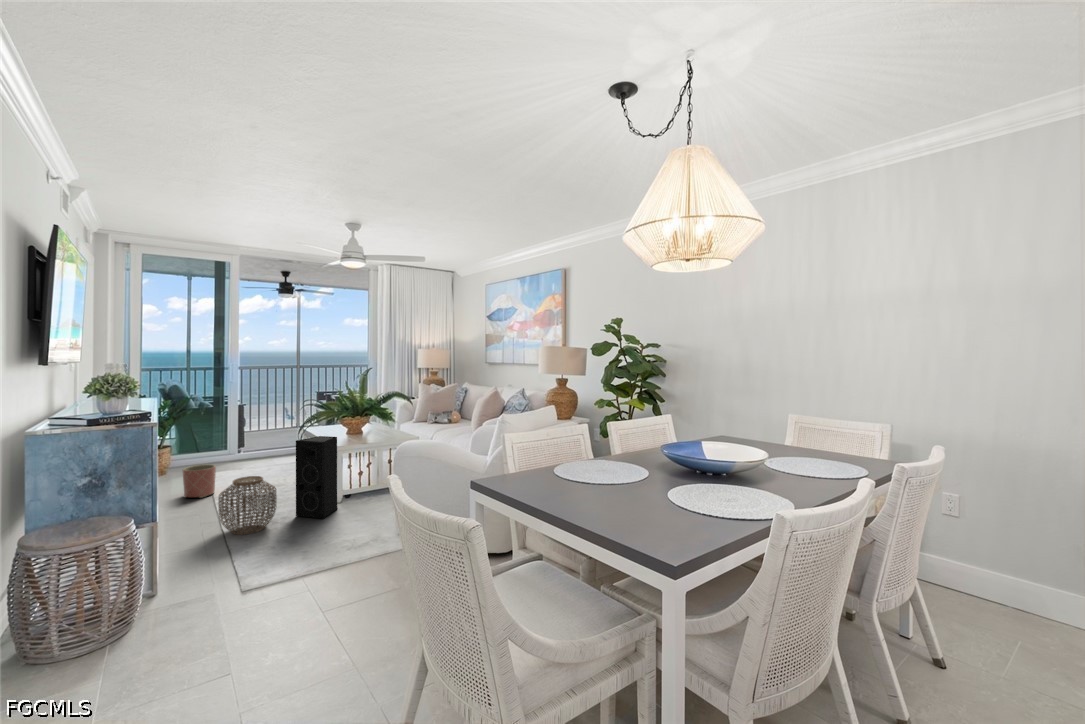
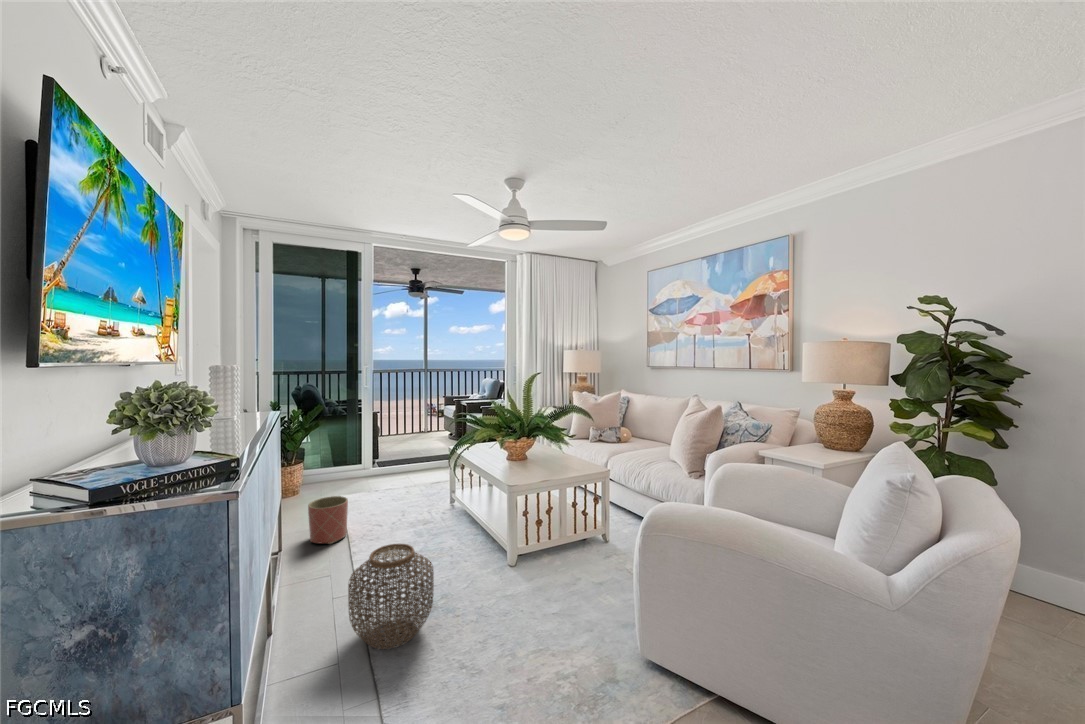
speaker: present [296,436,337,519] -> none [457,474,515,613]

